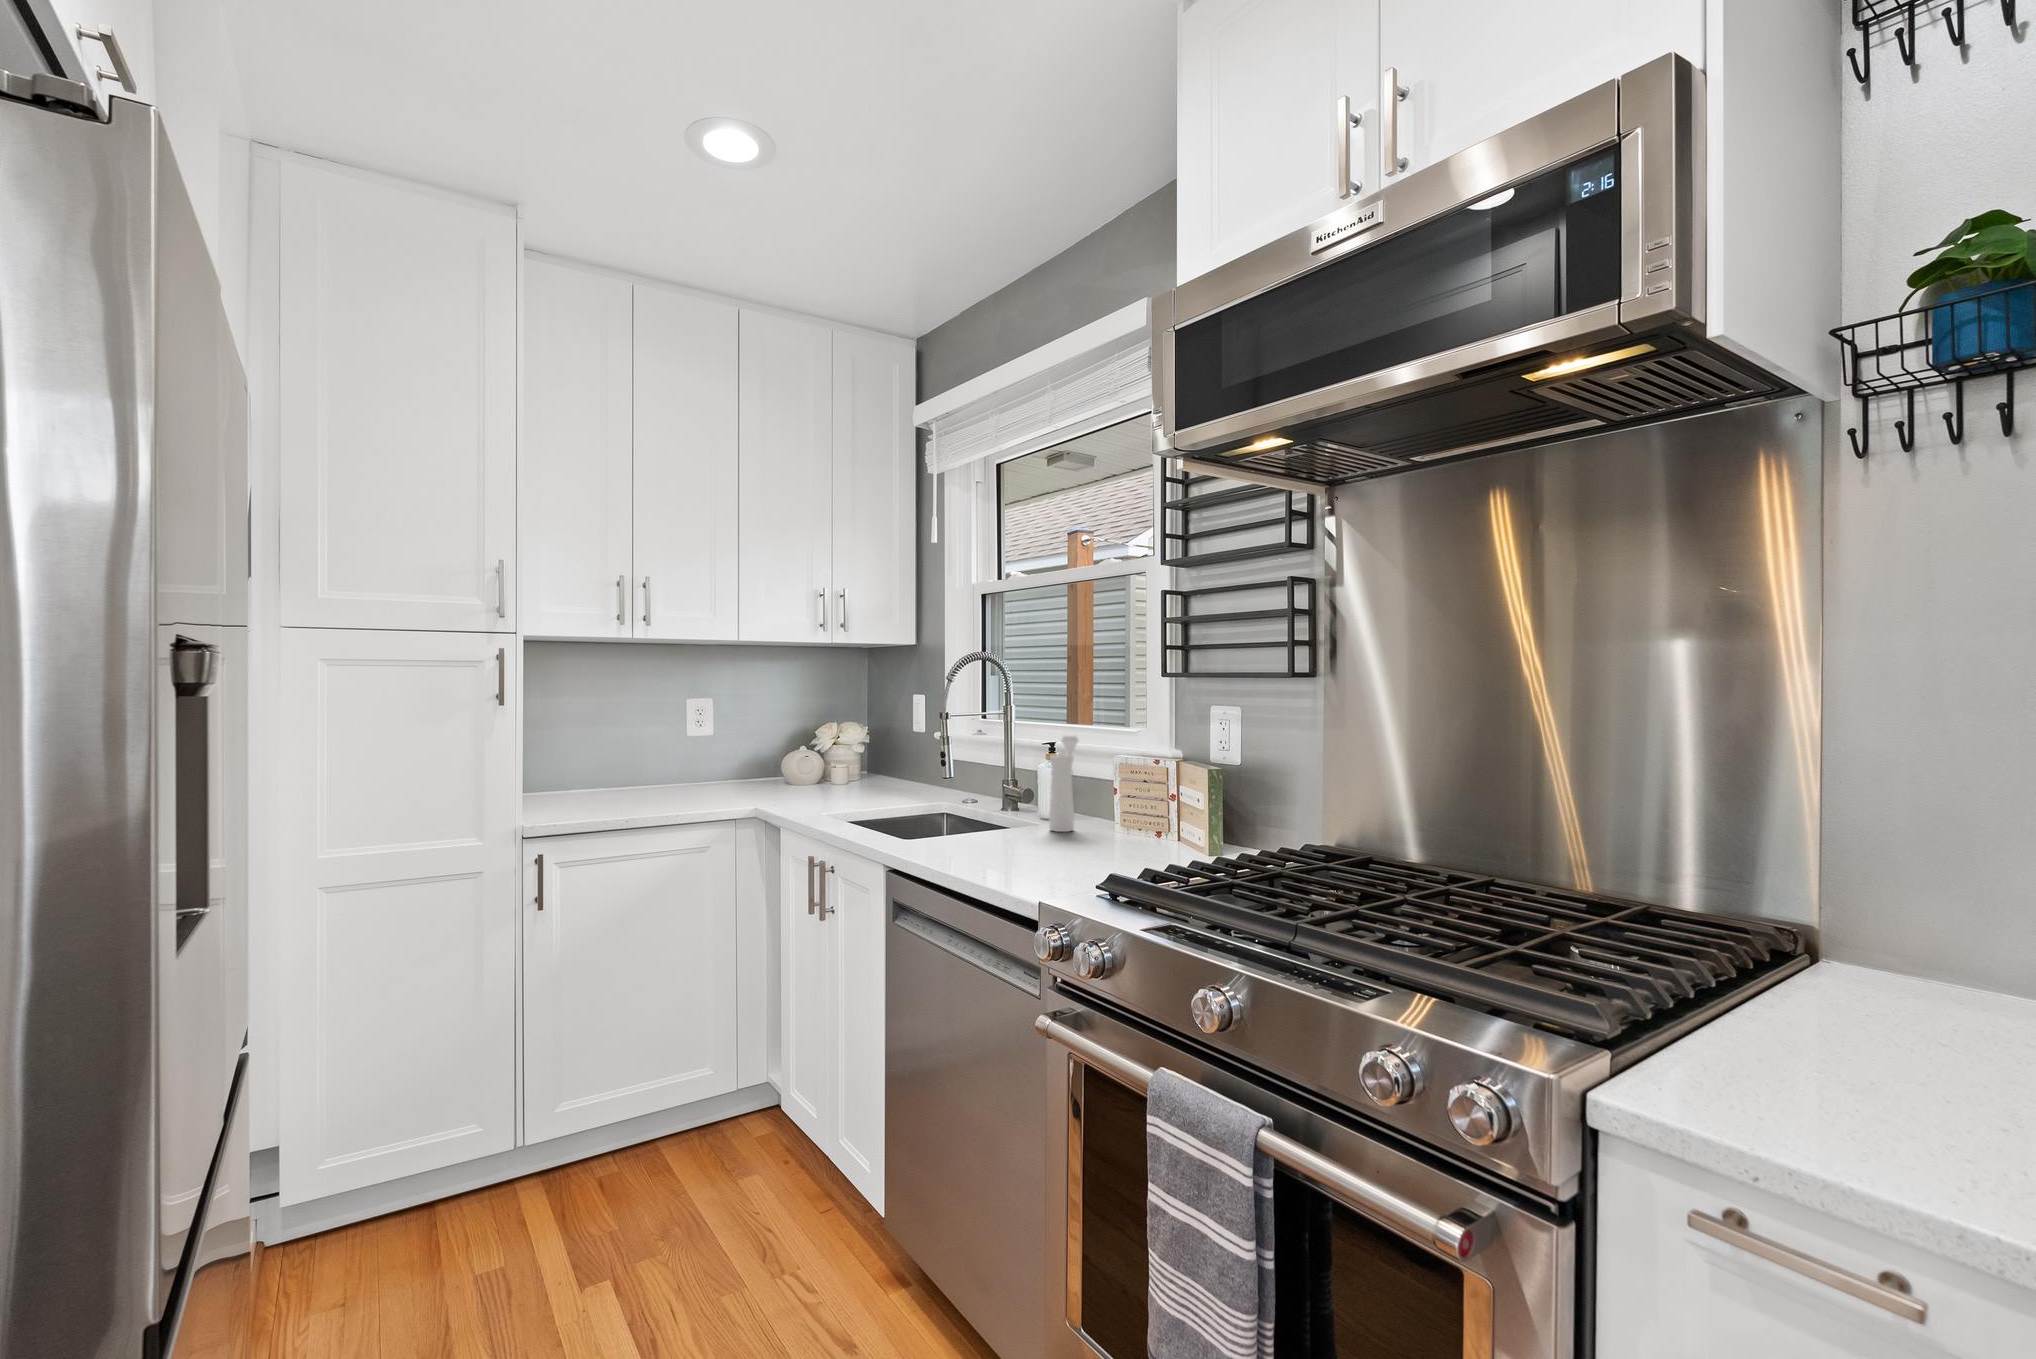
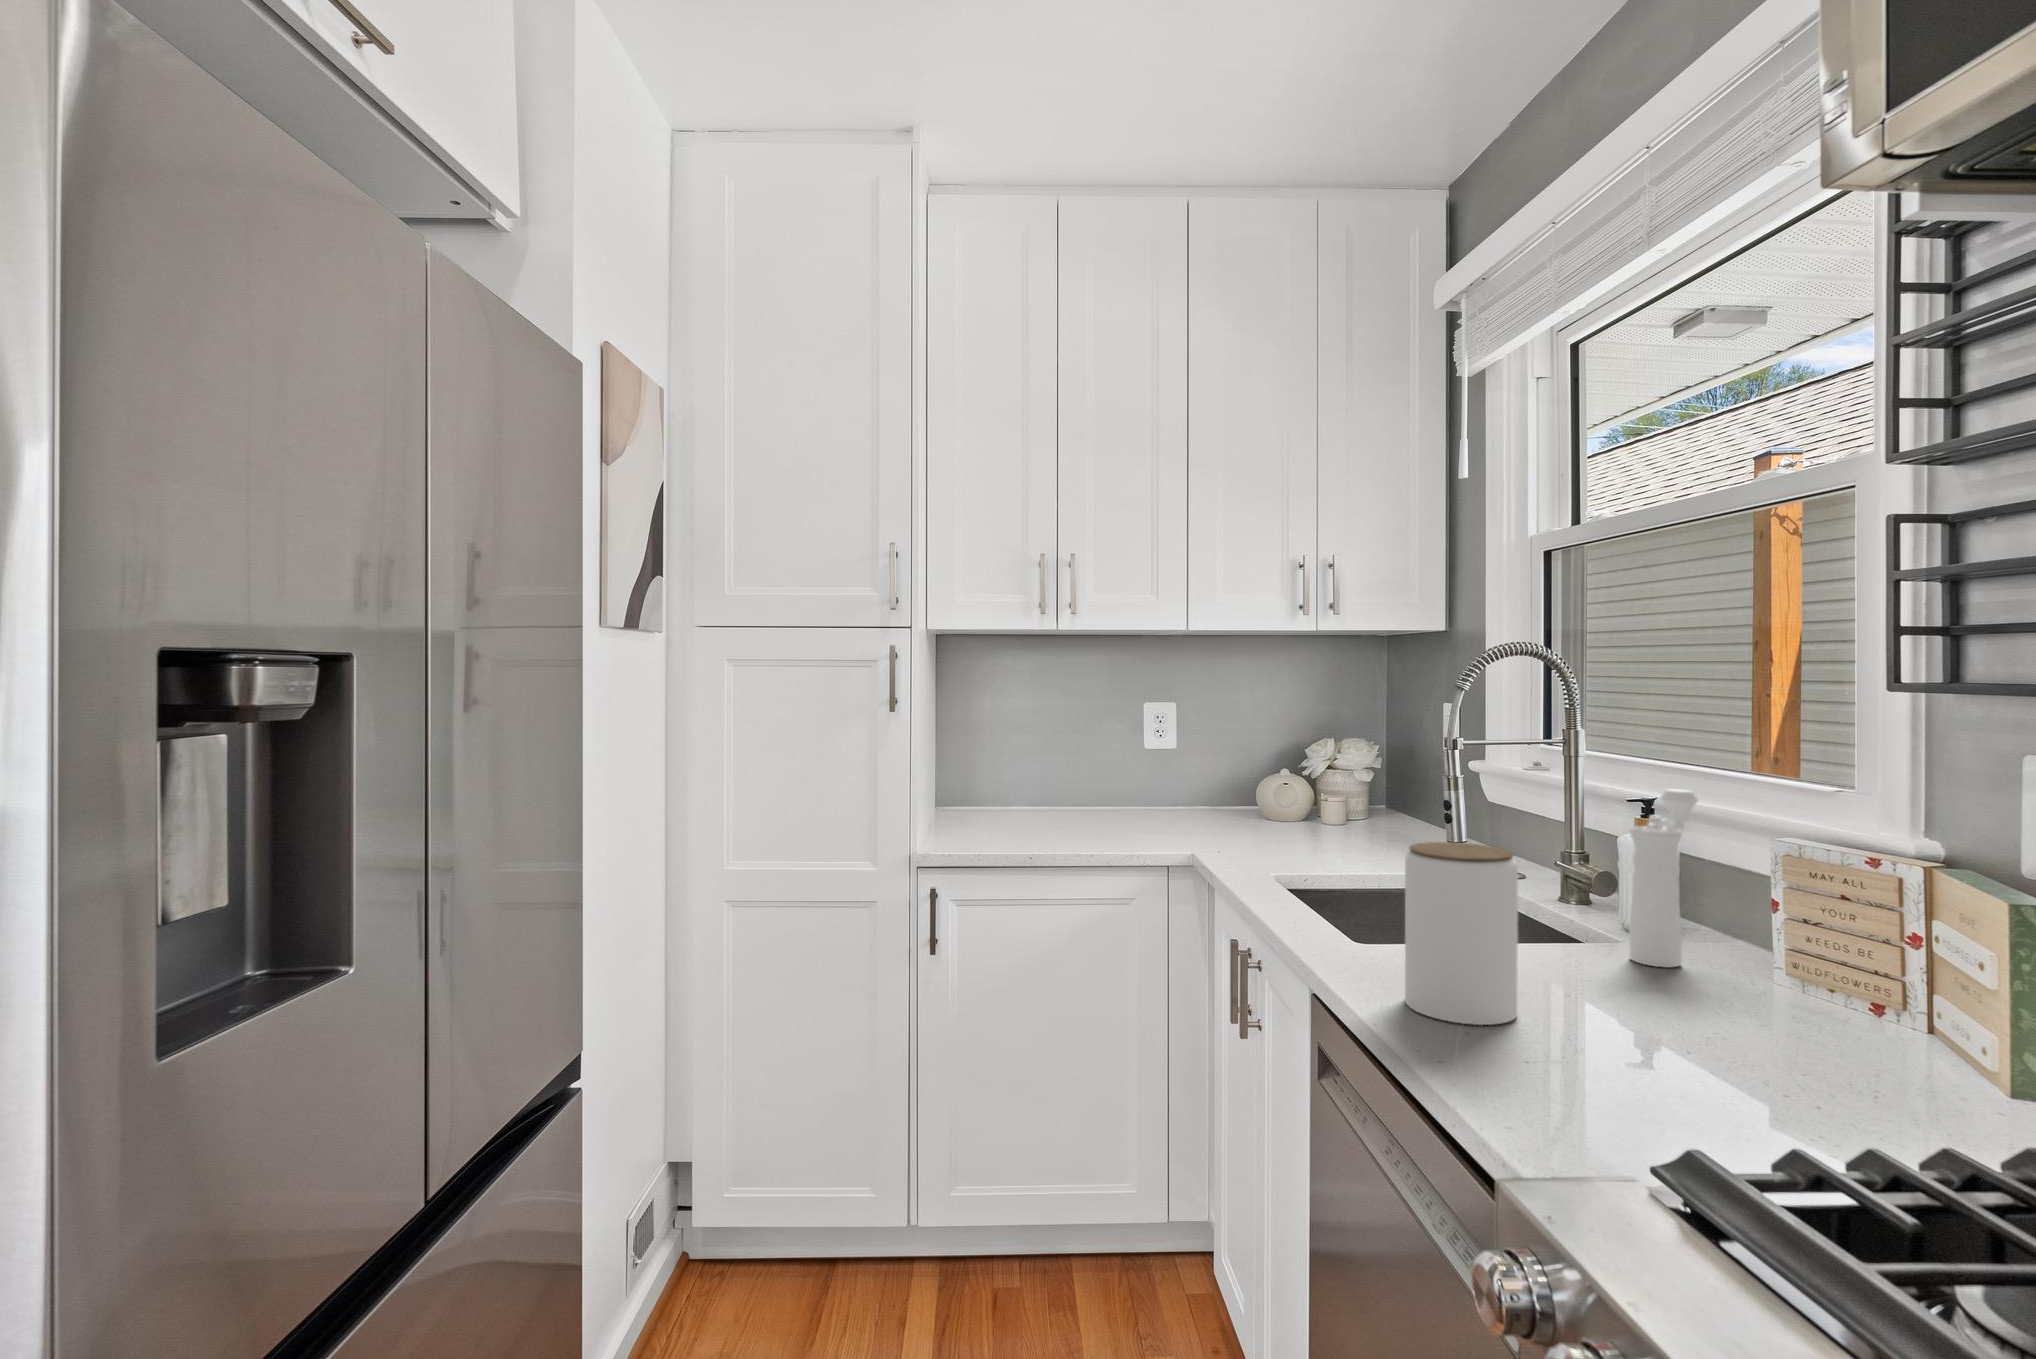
jar: none [952,763,1010,859] -> present [1405,842,1518,1025]

